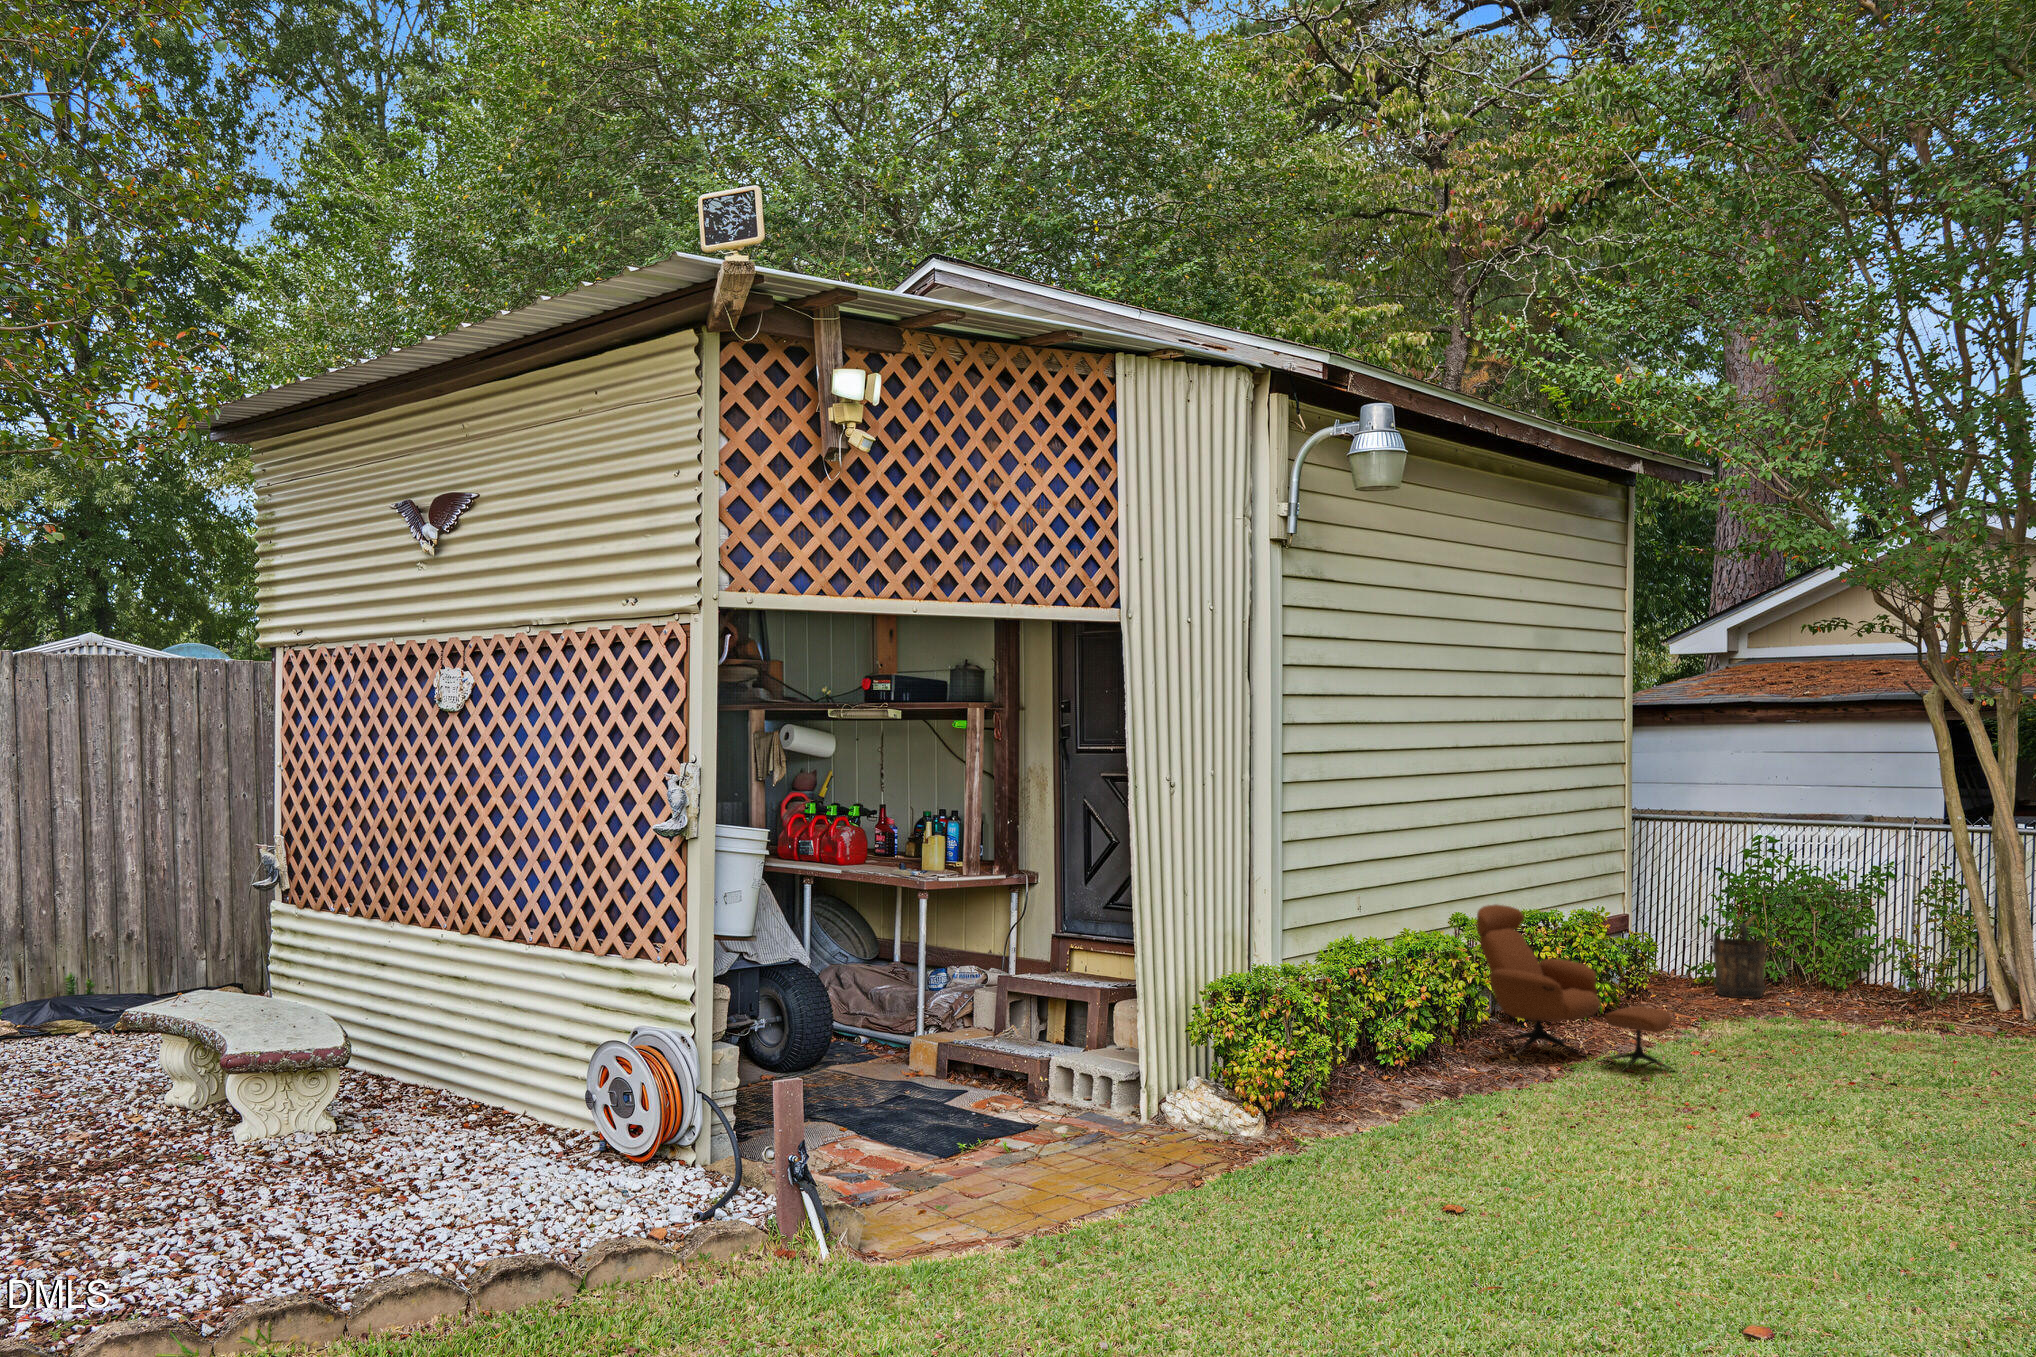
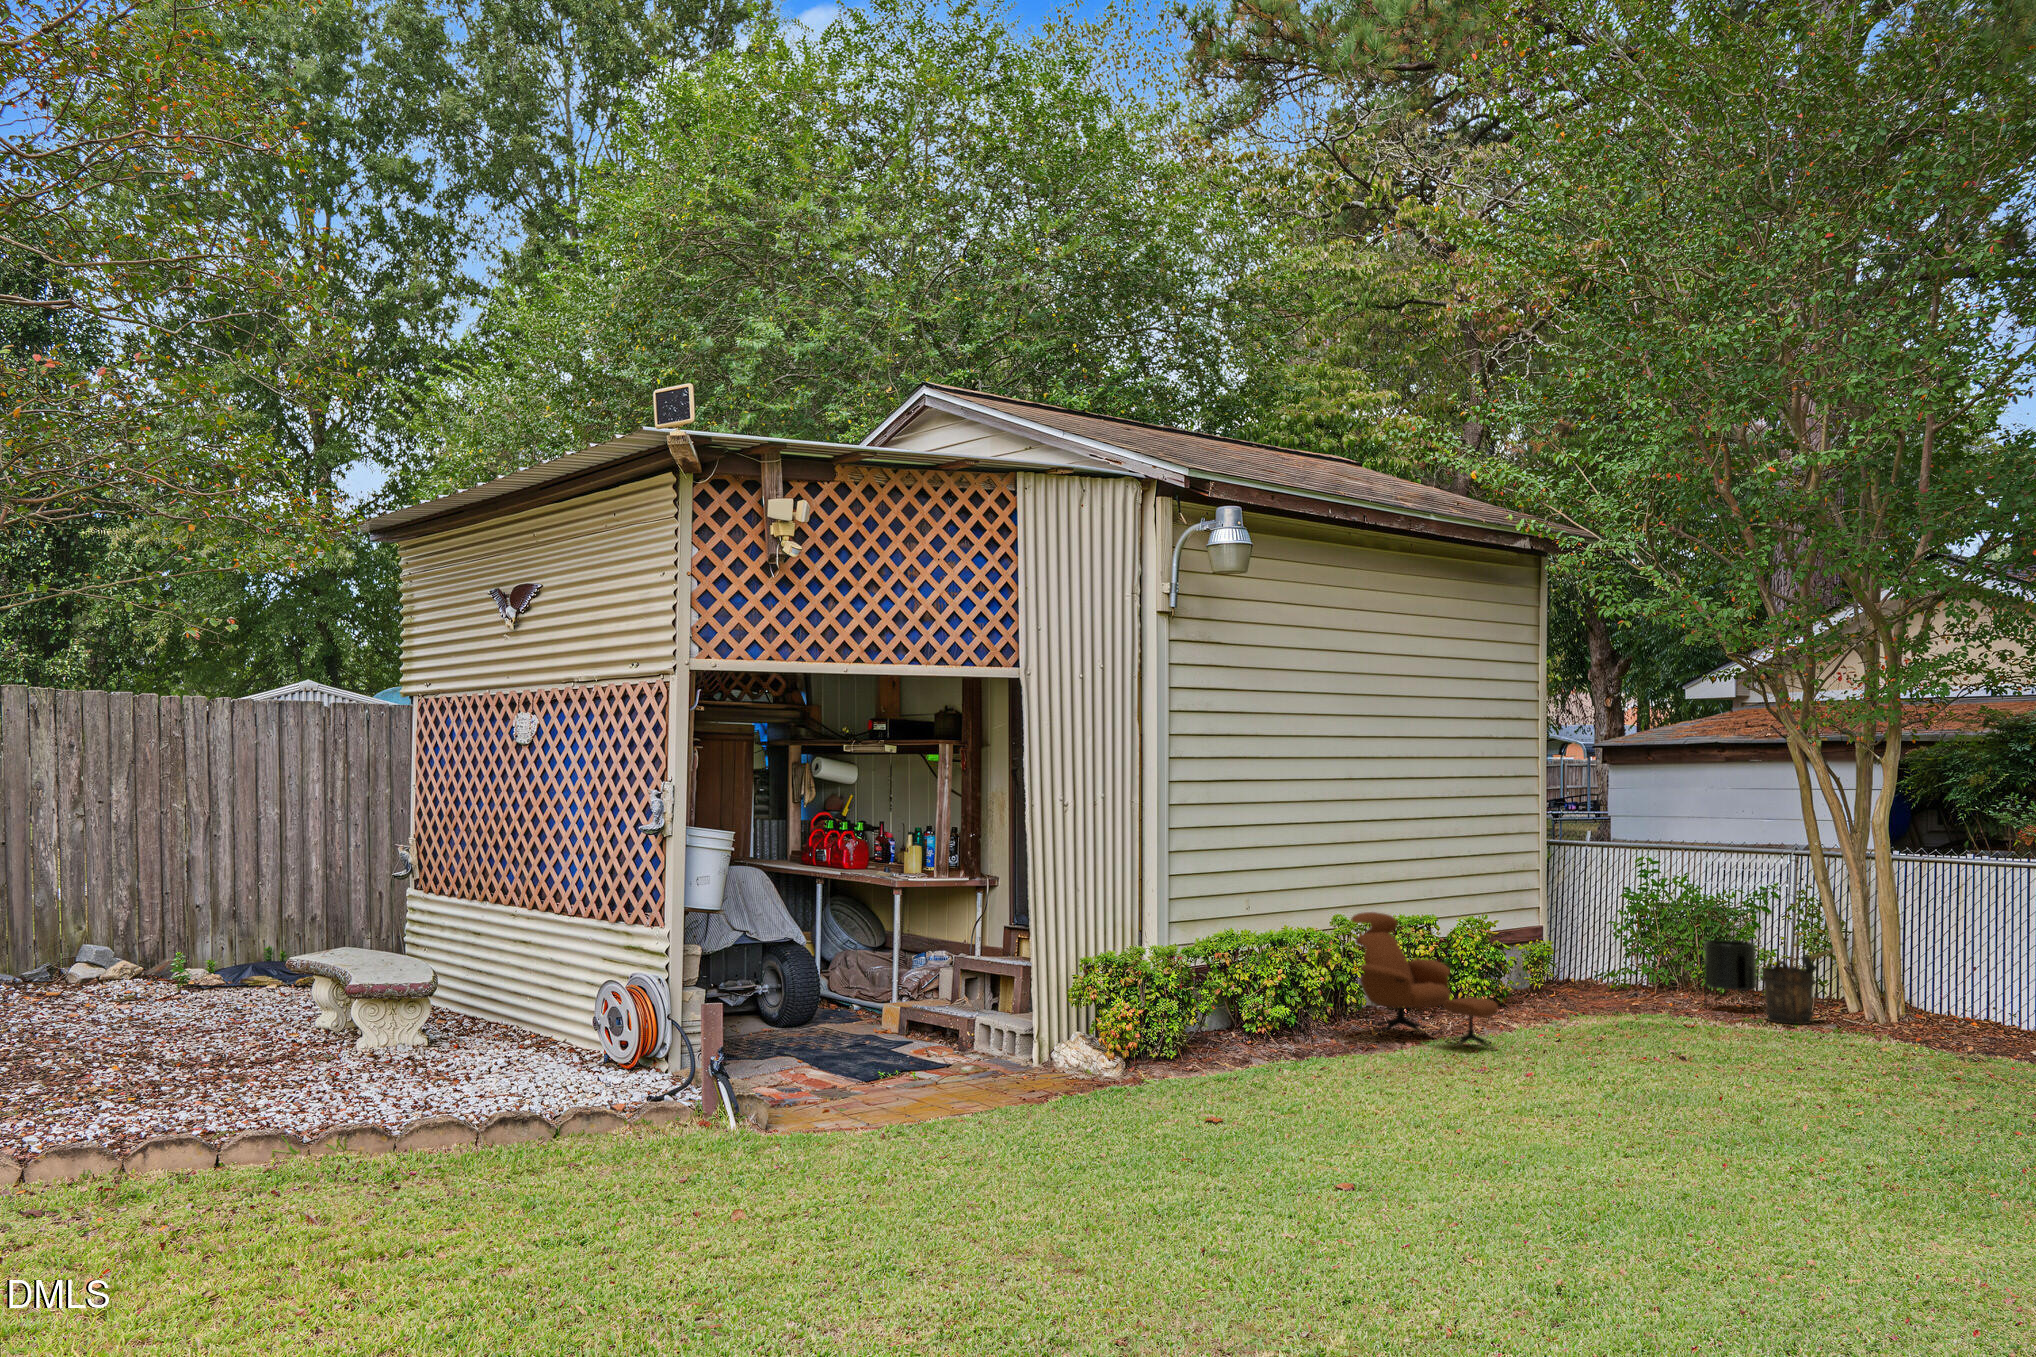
bucket: present [1711,915,1768,999] -> present [1761,949,1834,1024]
planter: none [1827,923,1888,1007] -> present [1704,940,1757,1011]

